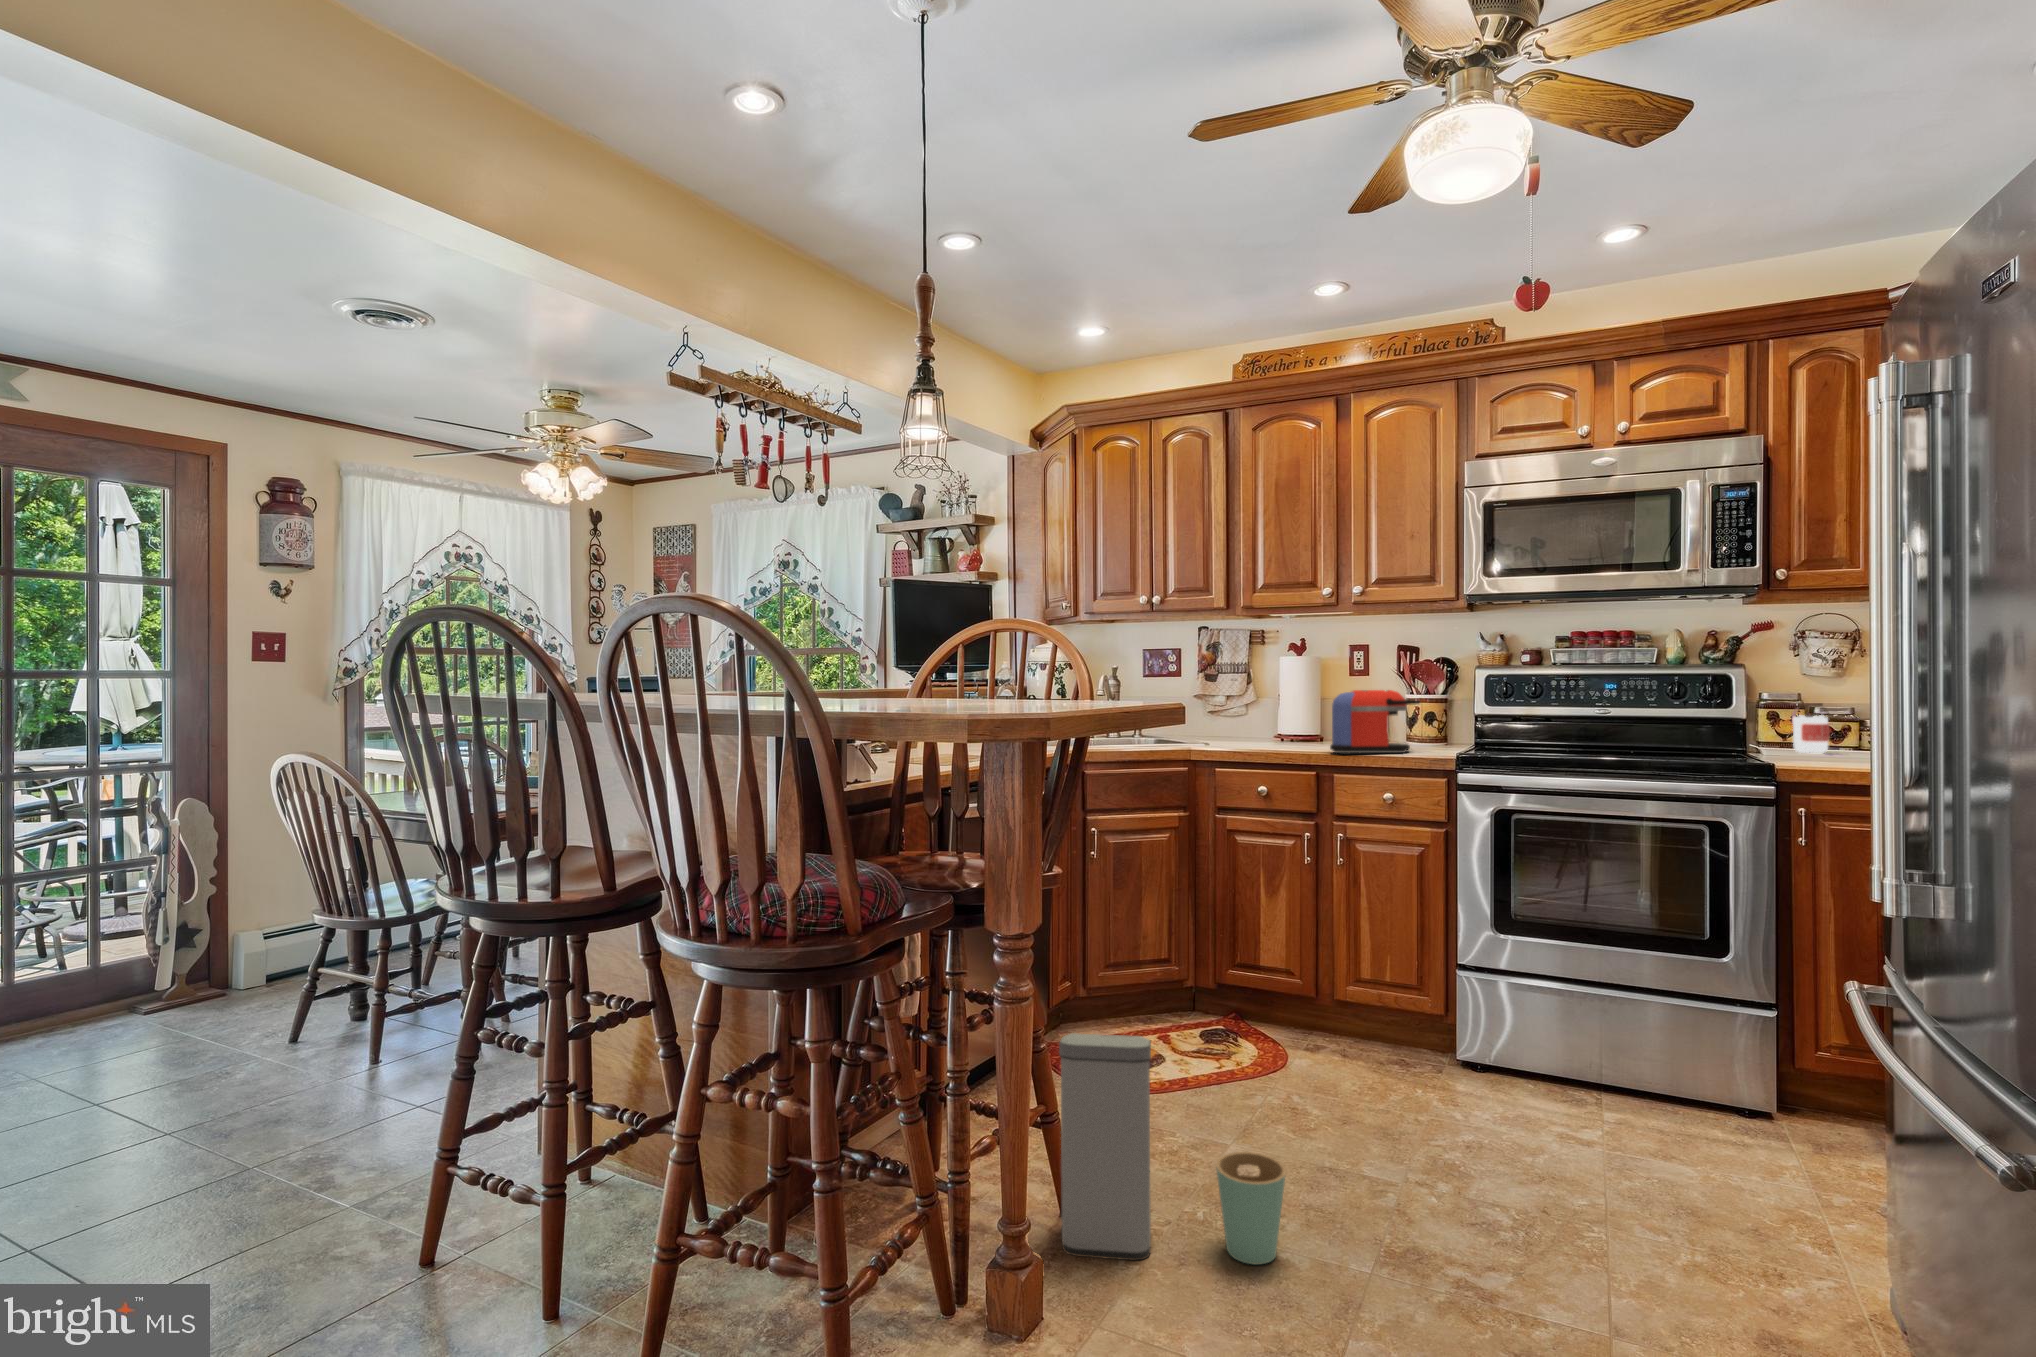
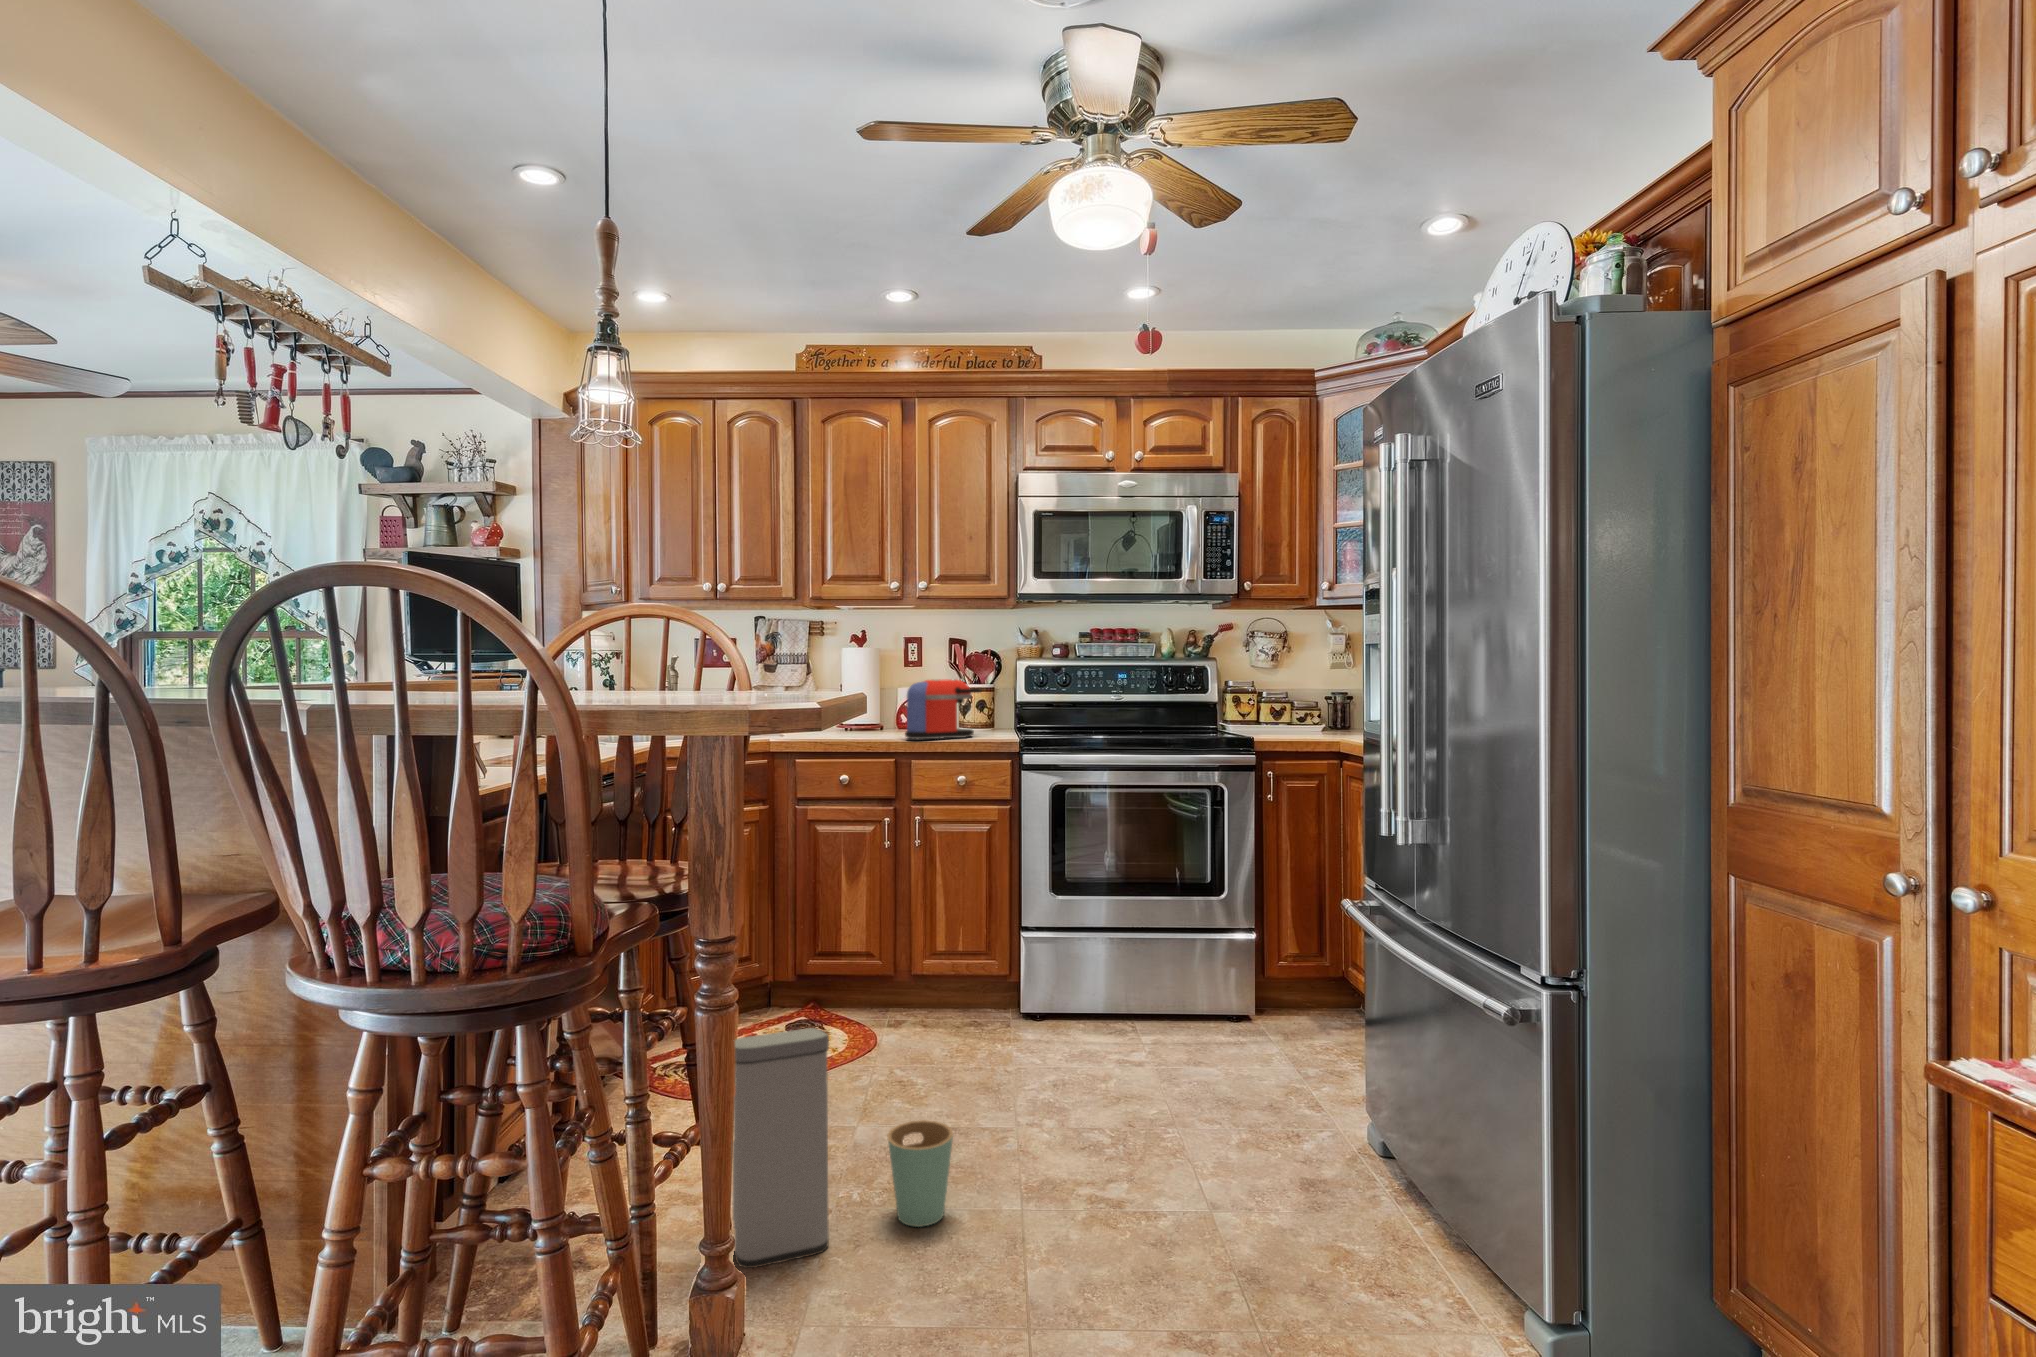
jar: present [1792,703,1830,753] -> none [1248,688,1273,727]

